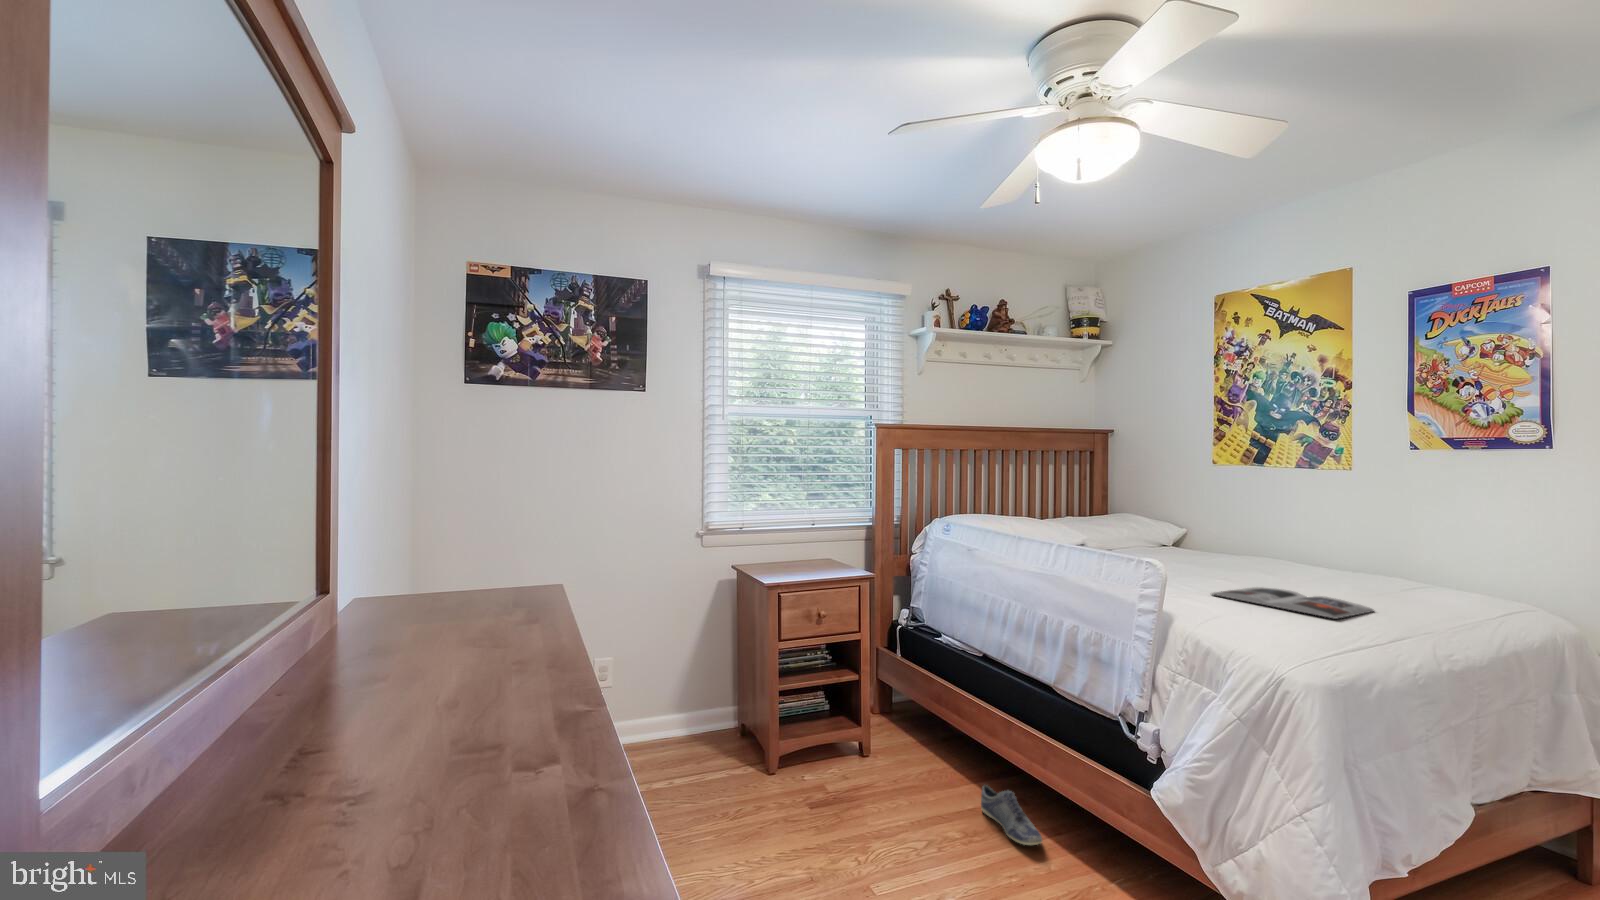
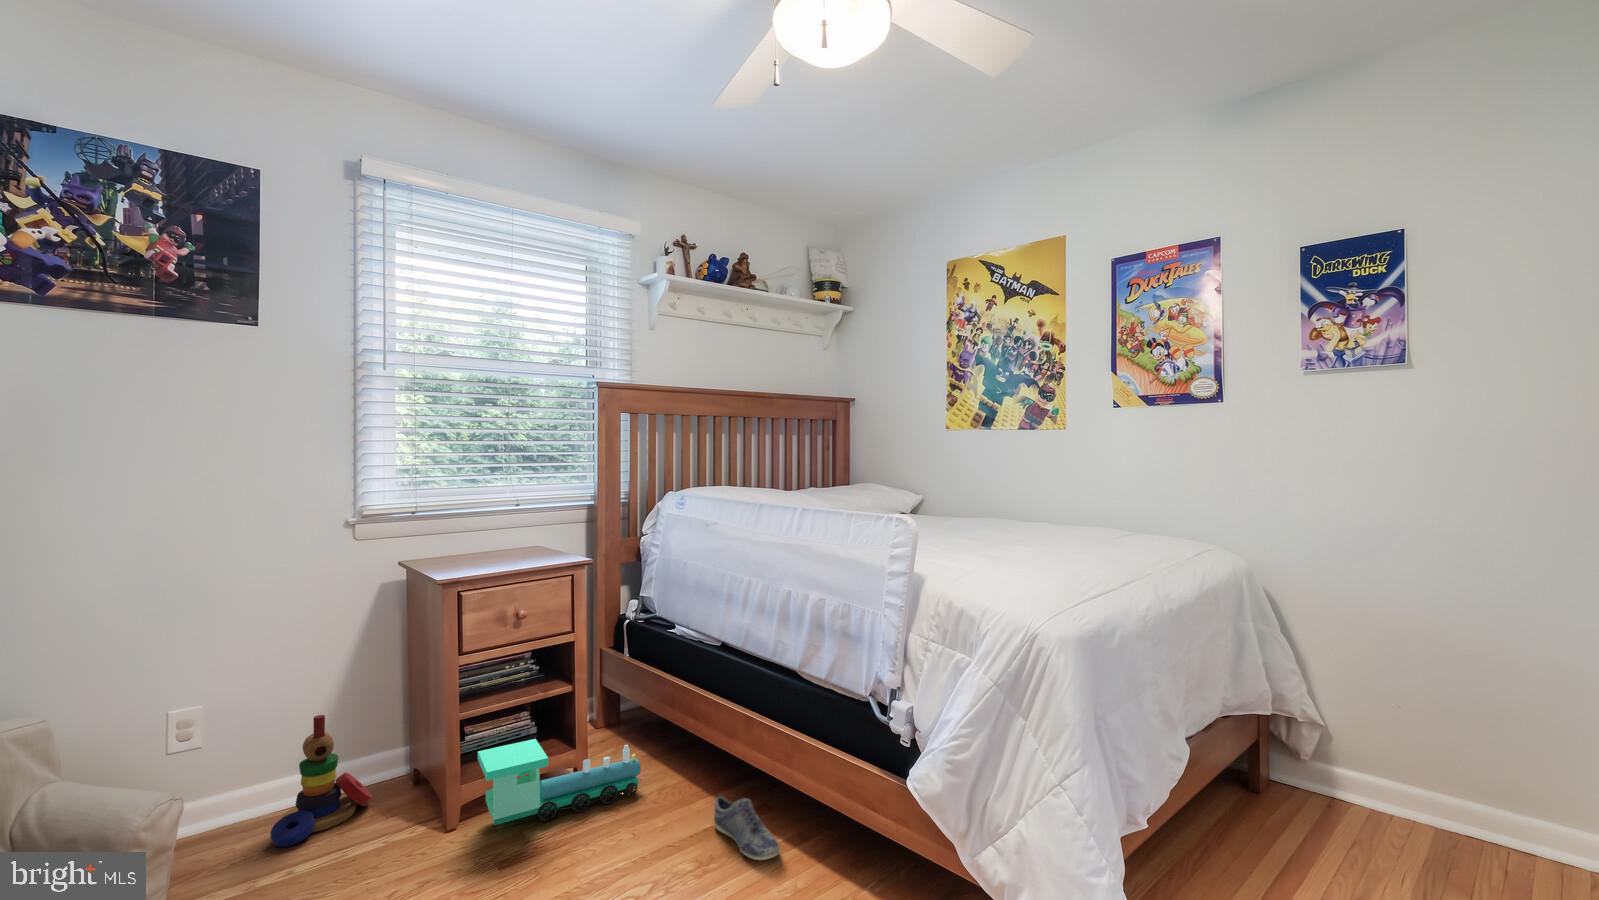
magazine: present [1212,587,1374,619] -> none [947,543,1092,566]
stacking toy: none [657,675,715,766] -> present [270,715,372,847]
toy train: none [792,714,917,781] -> present [478,739,643,825]

